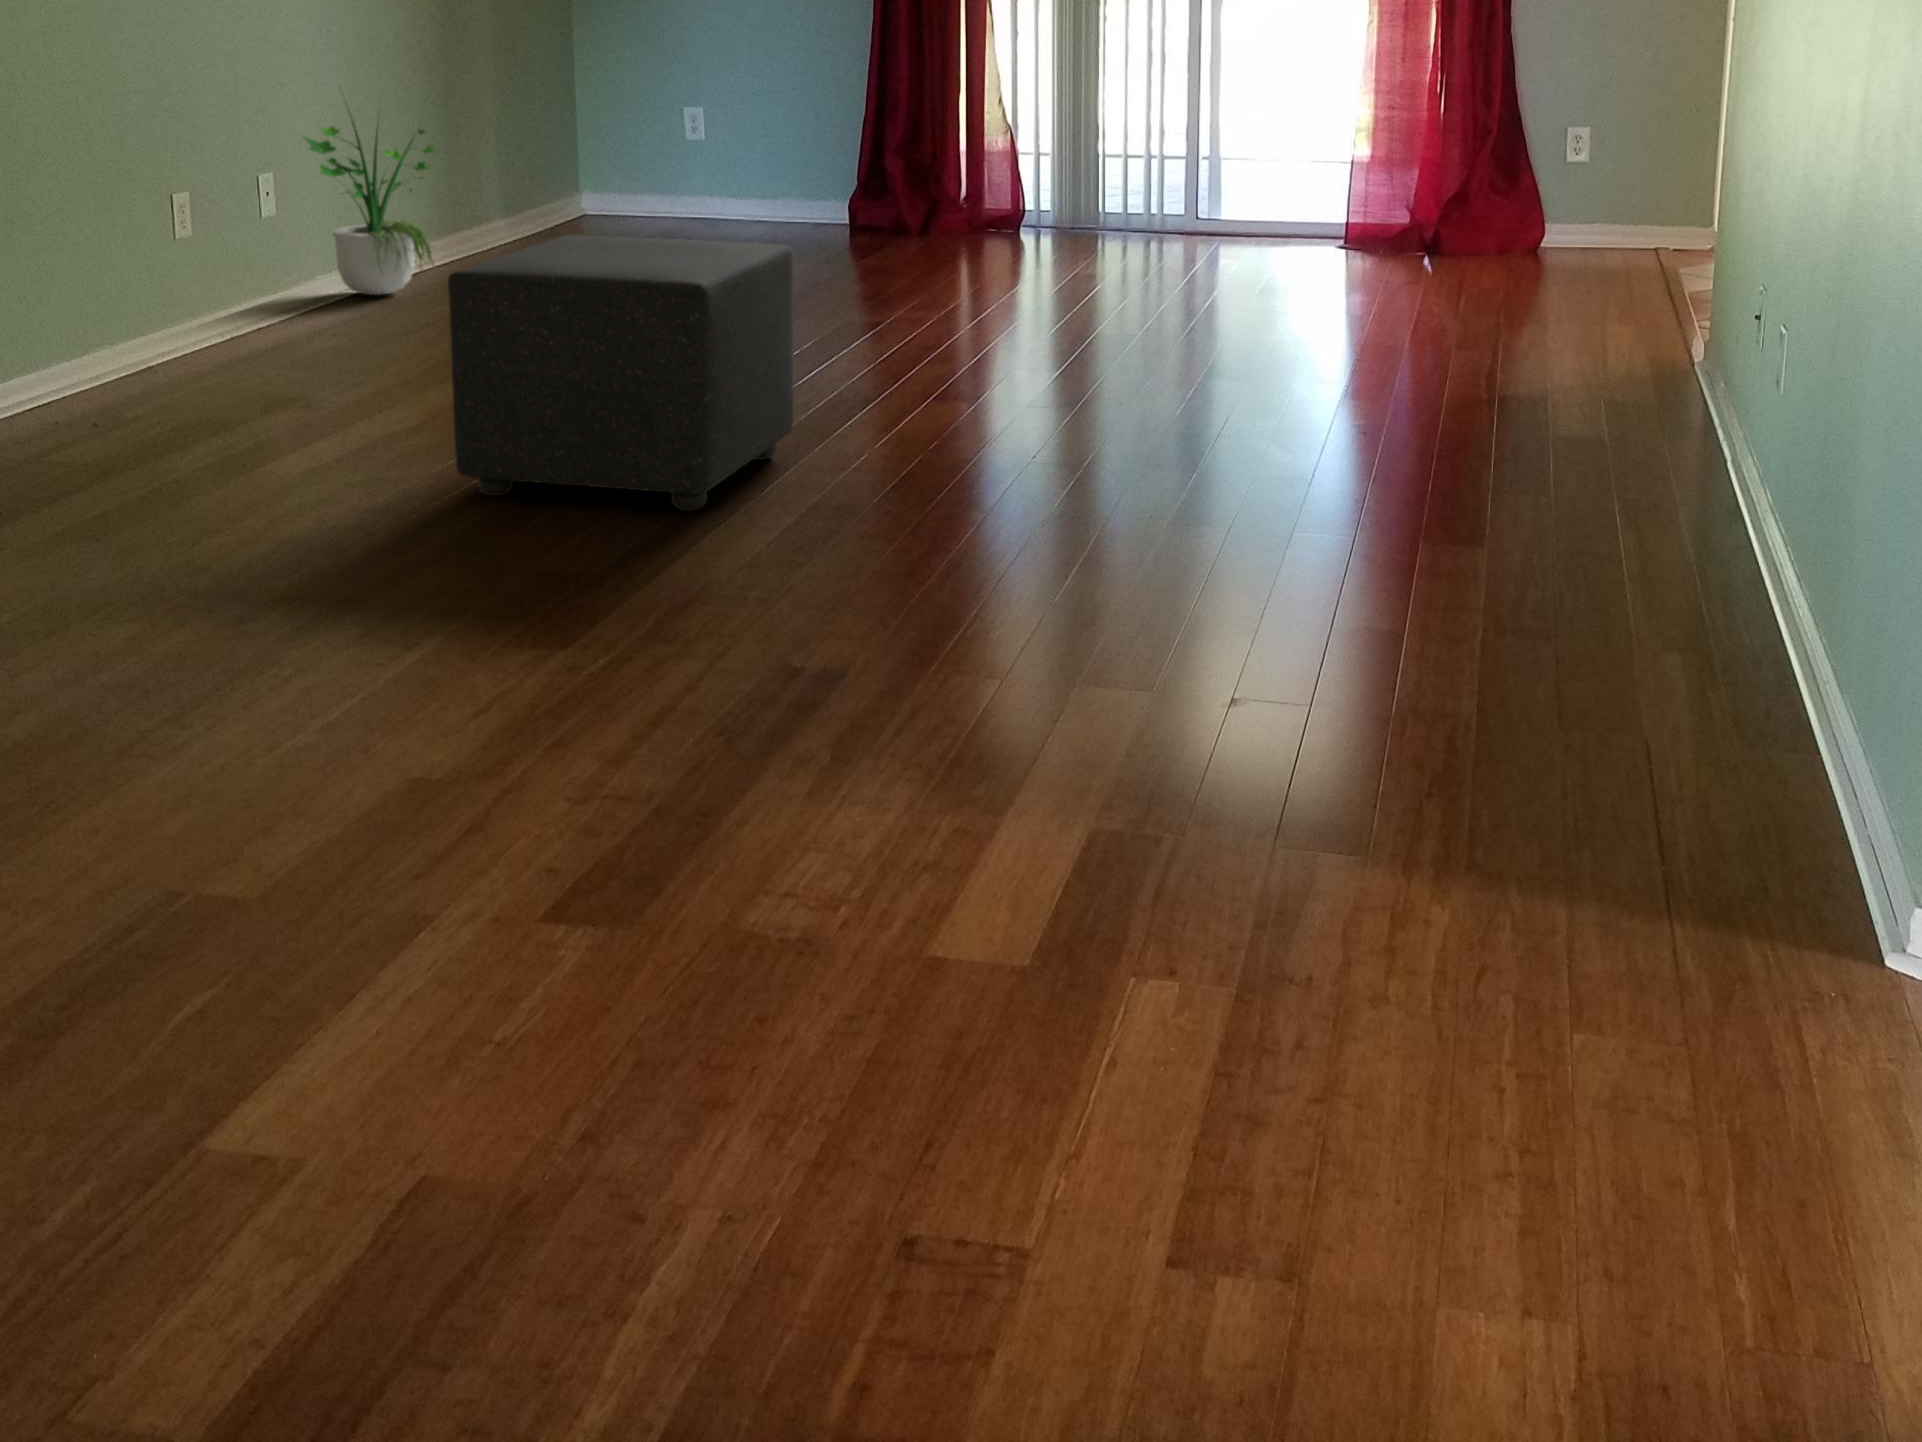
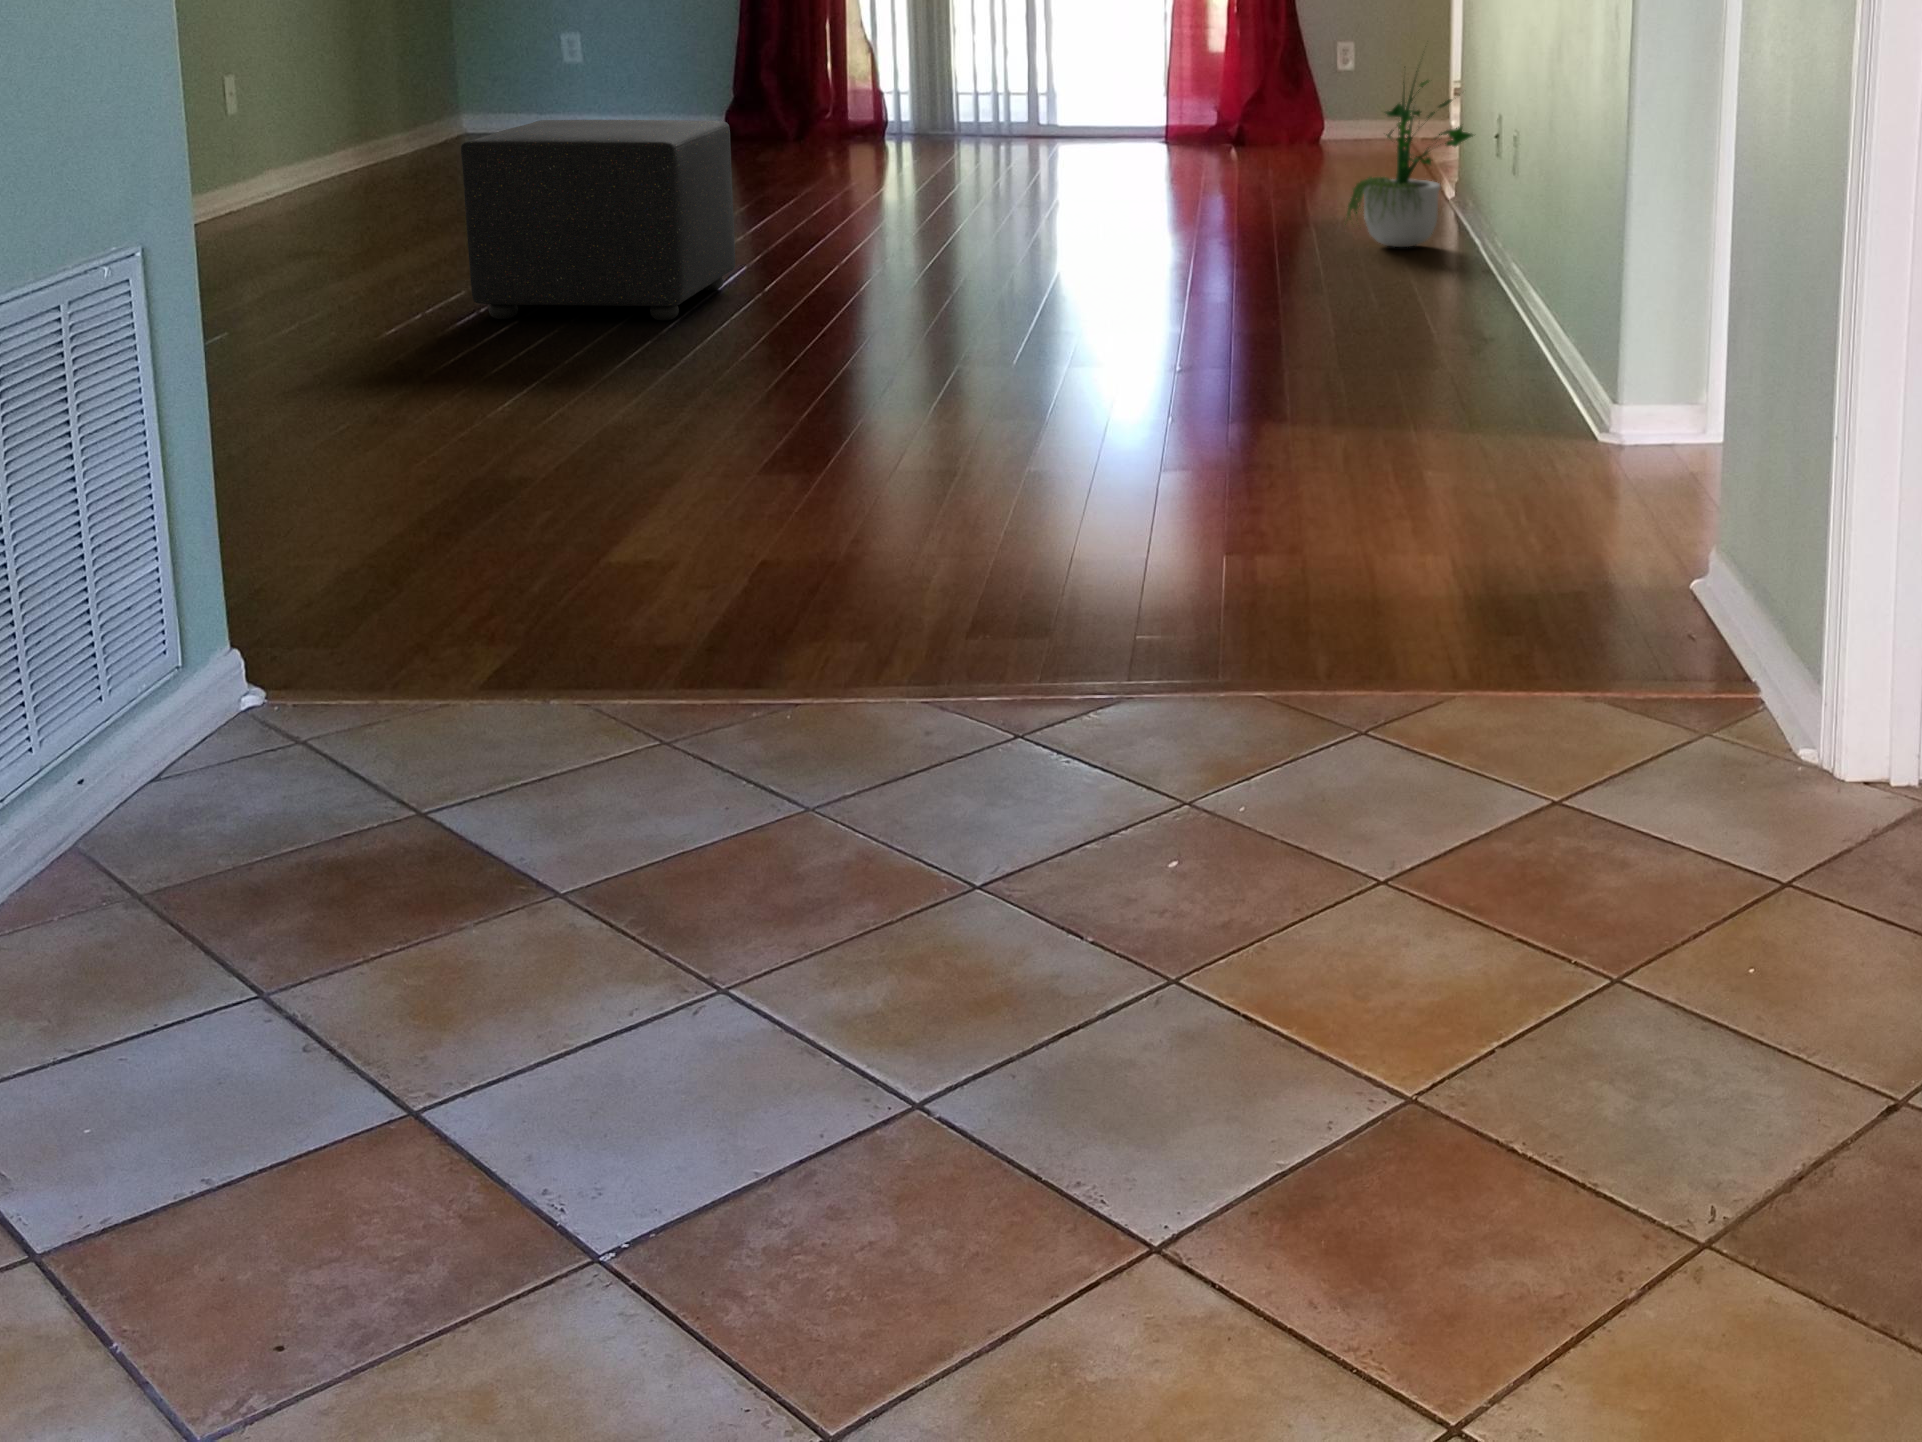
potted plant: present [303,97,437,295] -> present [1345,71,1473,247]

